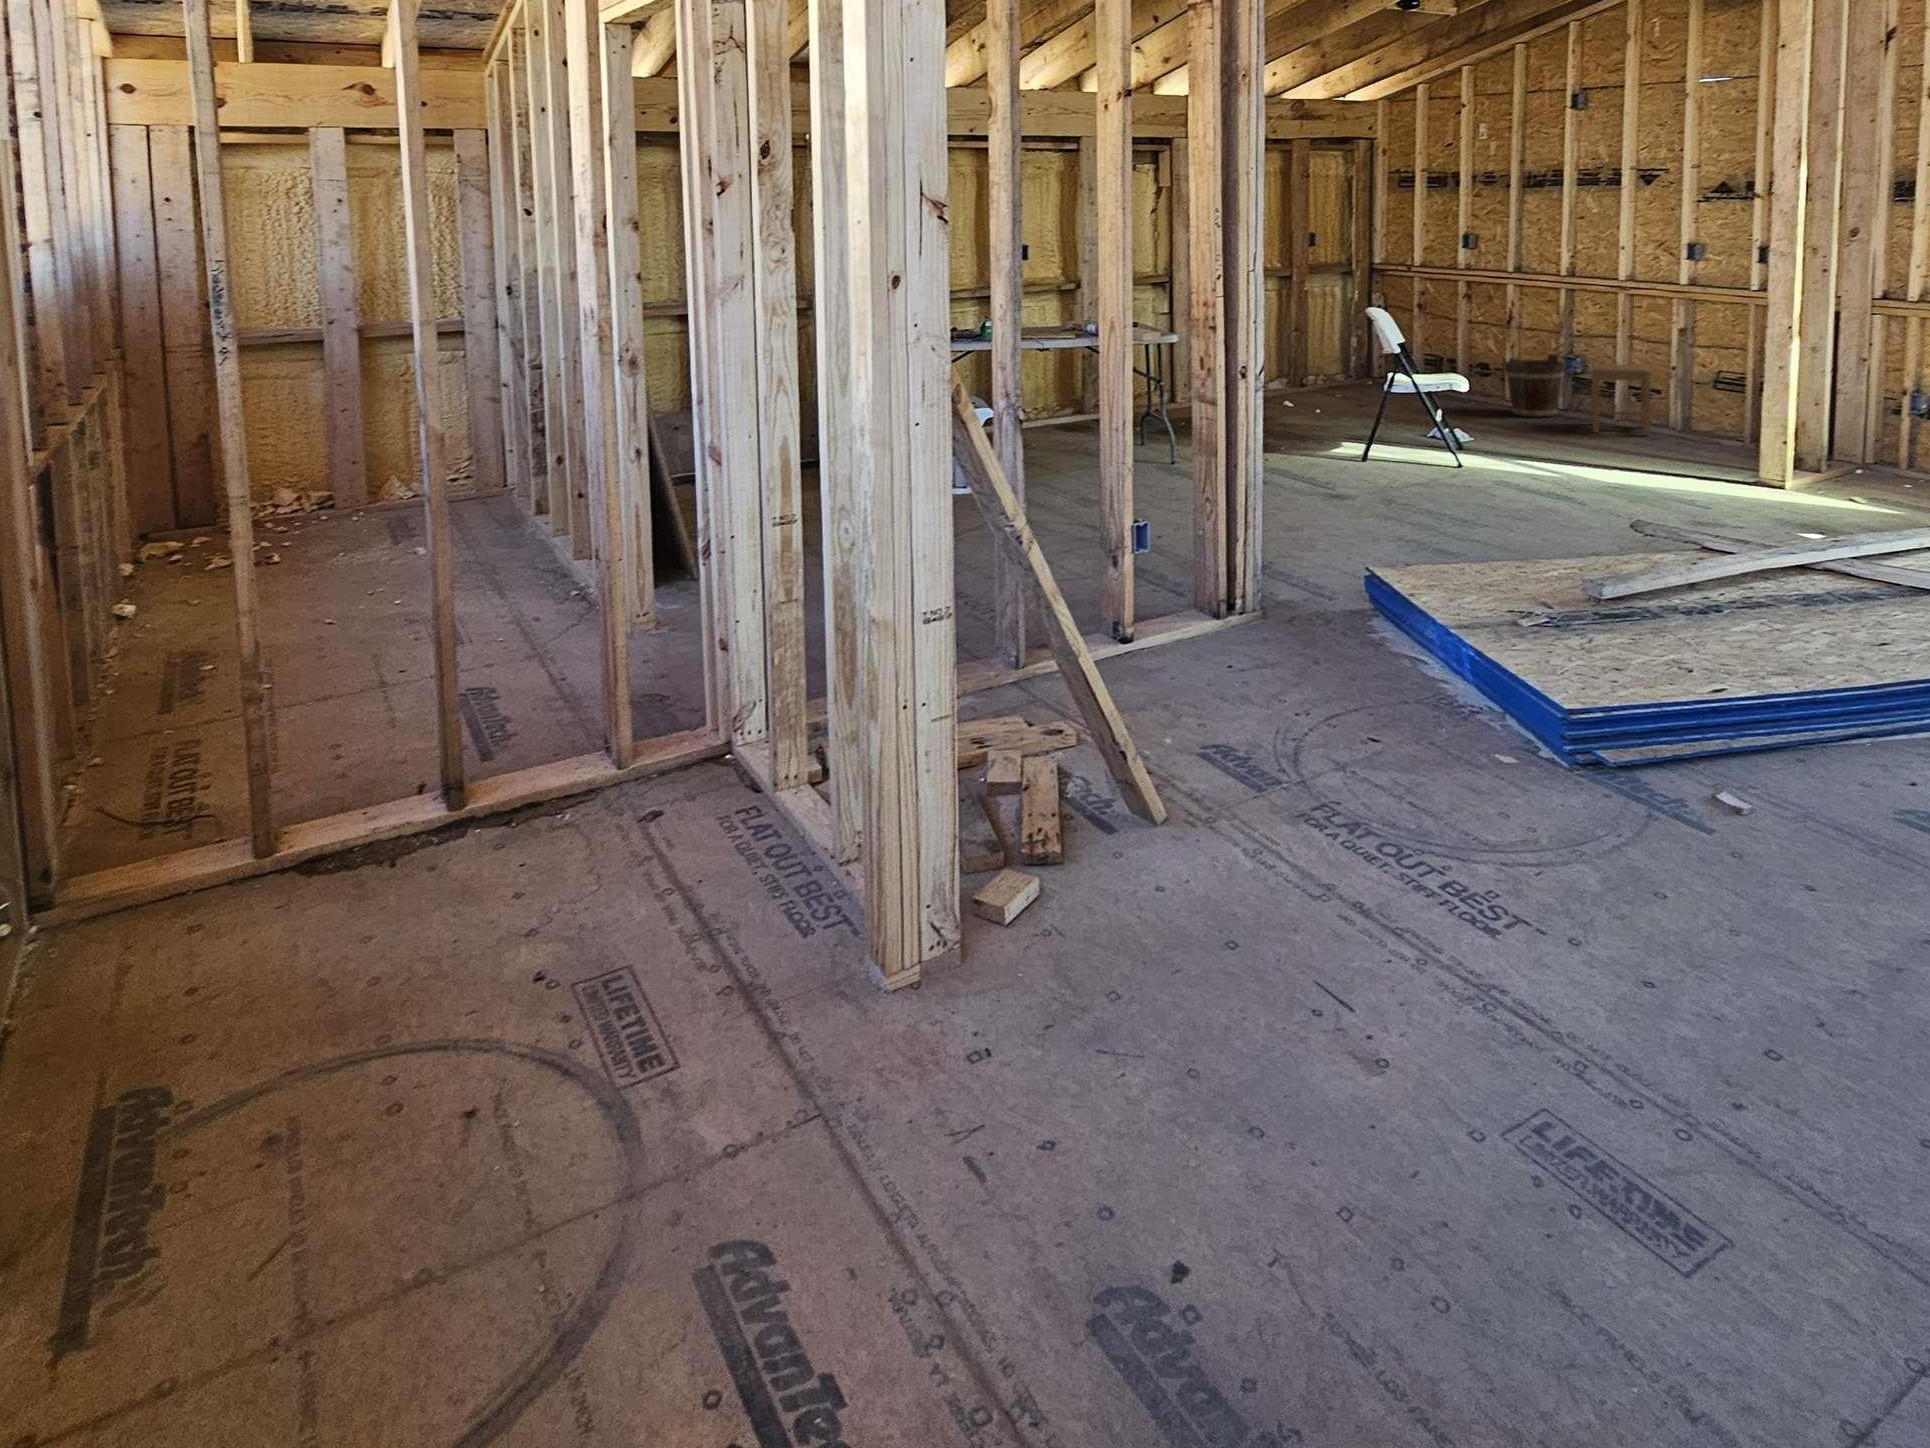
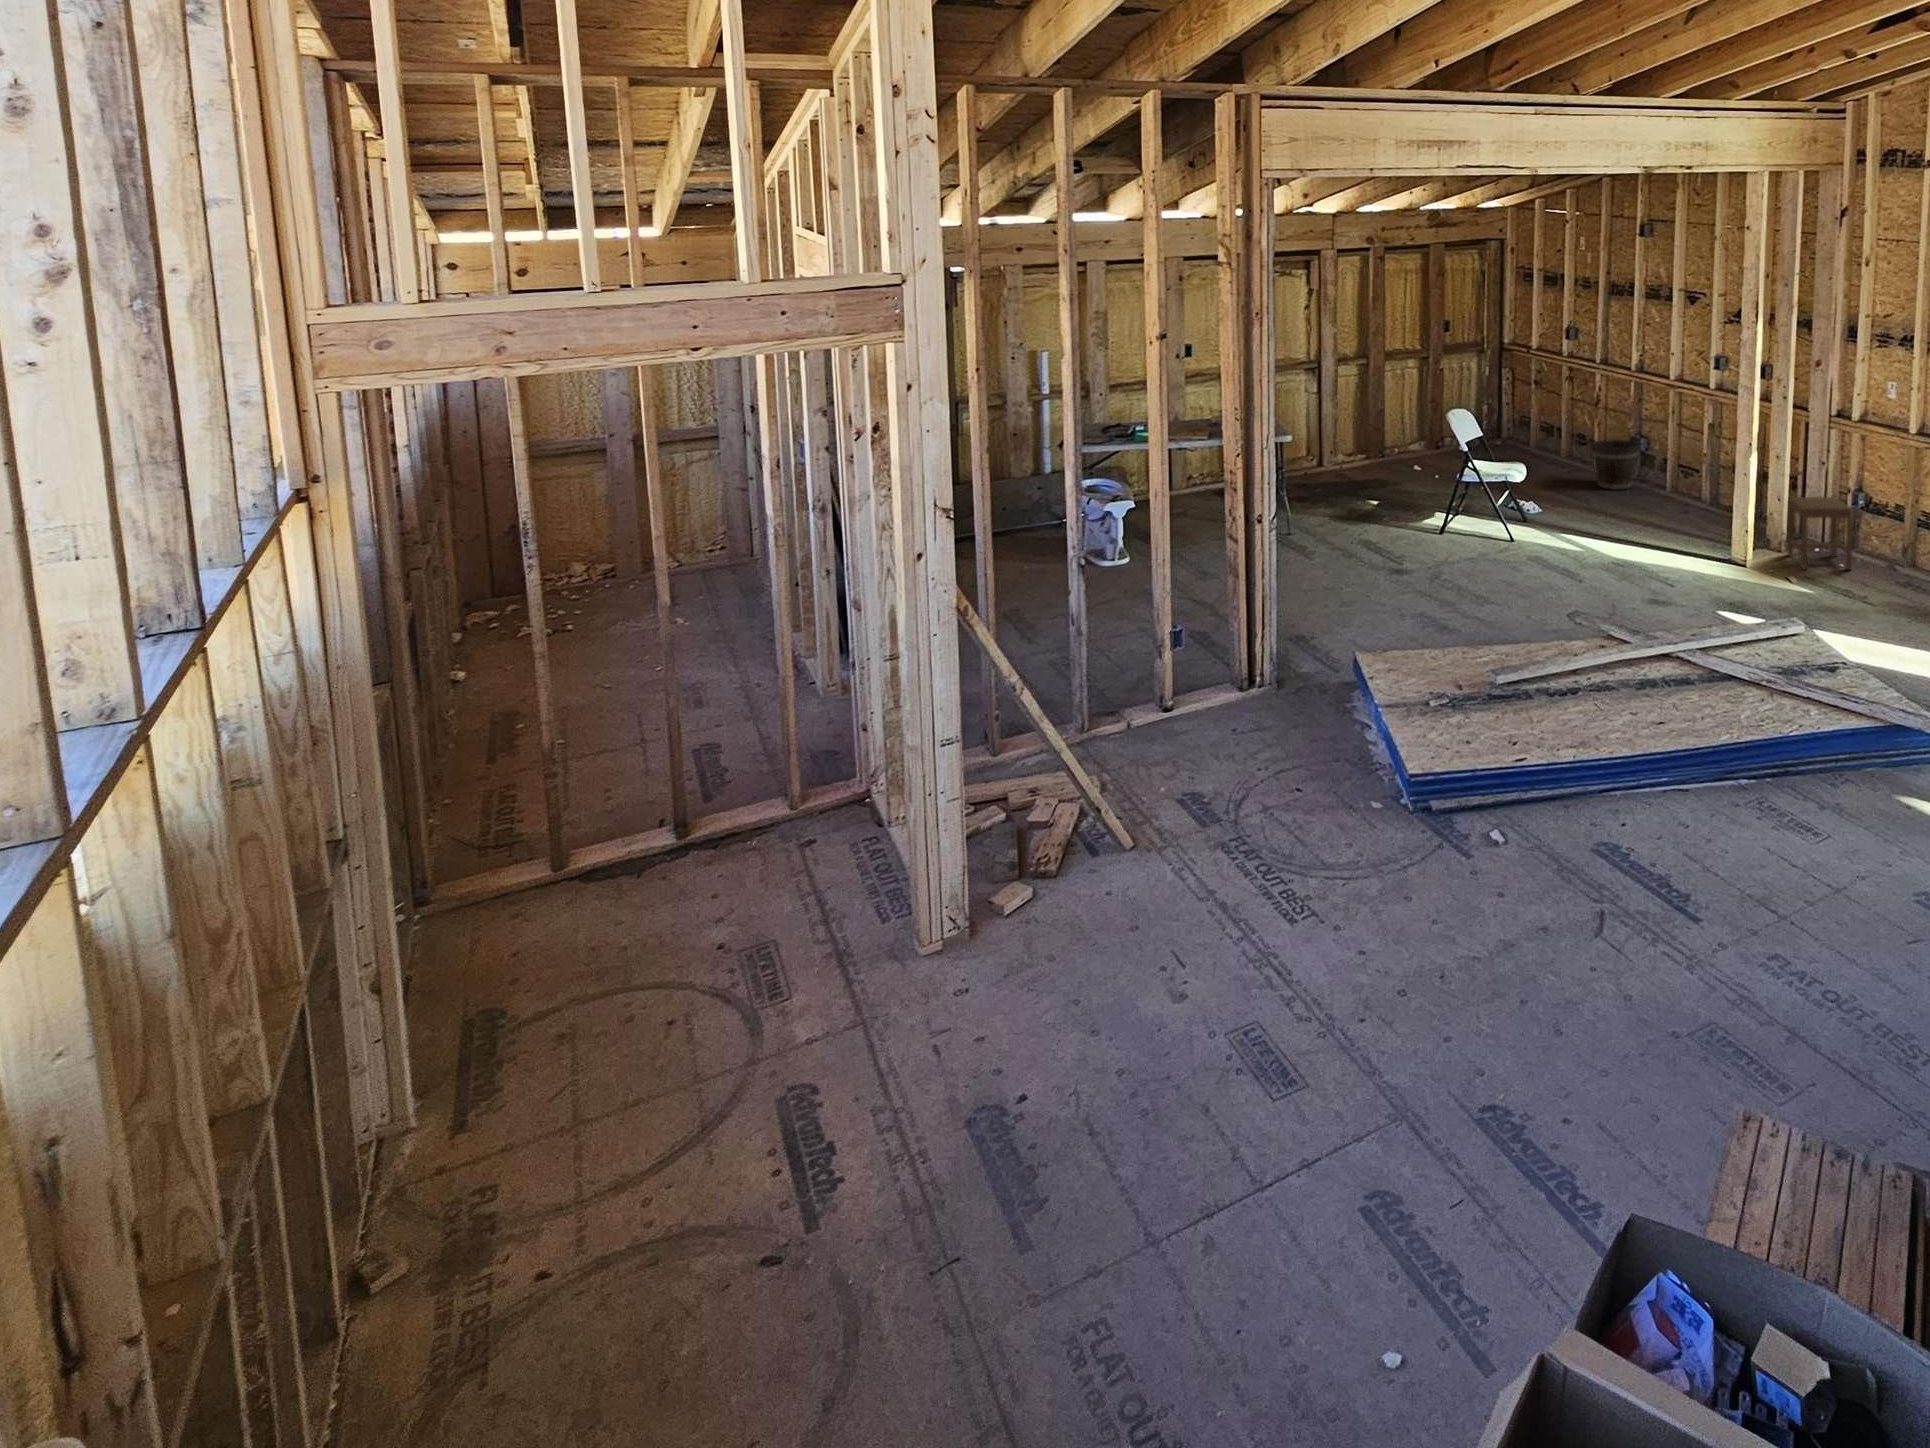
stool: present [1592,364,1650,435] -> present [1787,497,1853,570]

